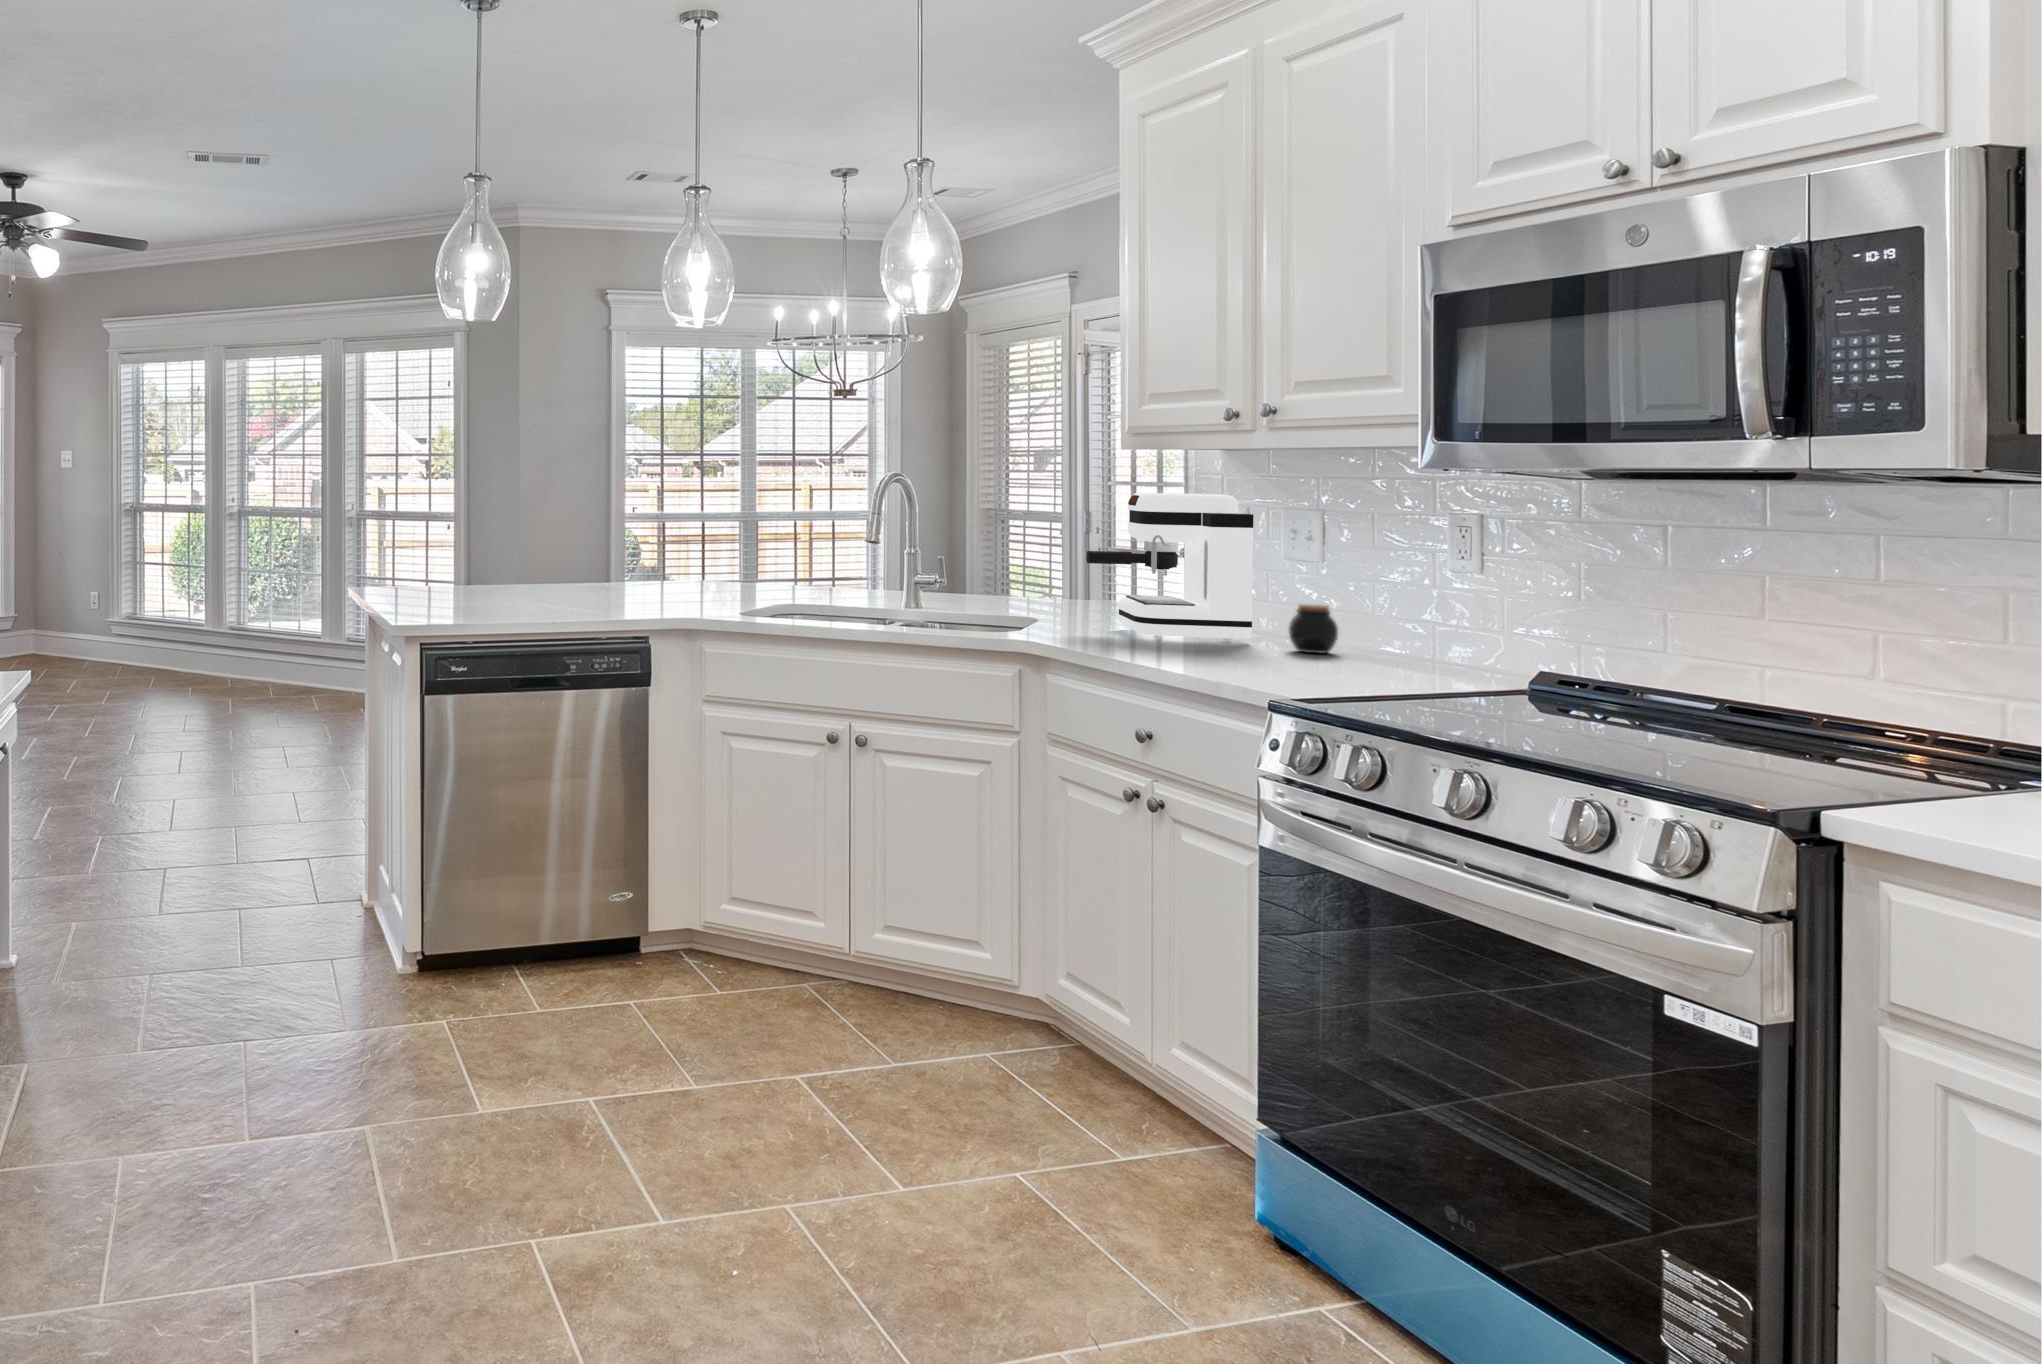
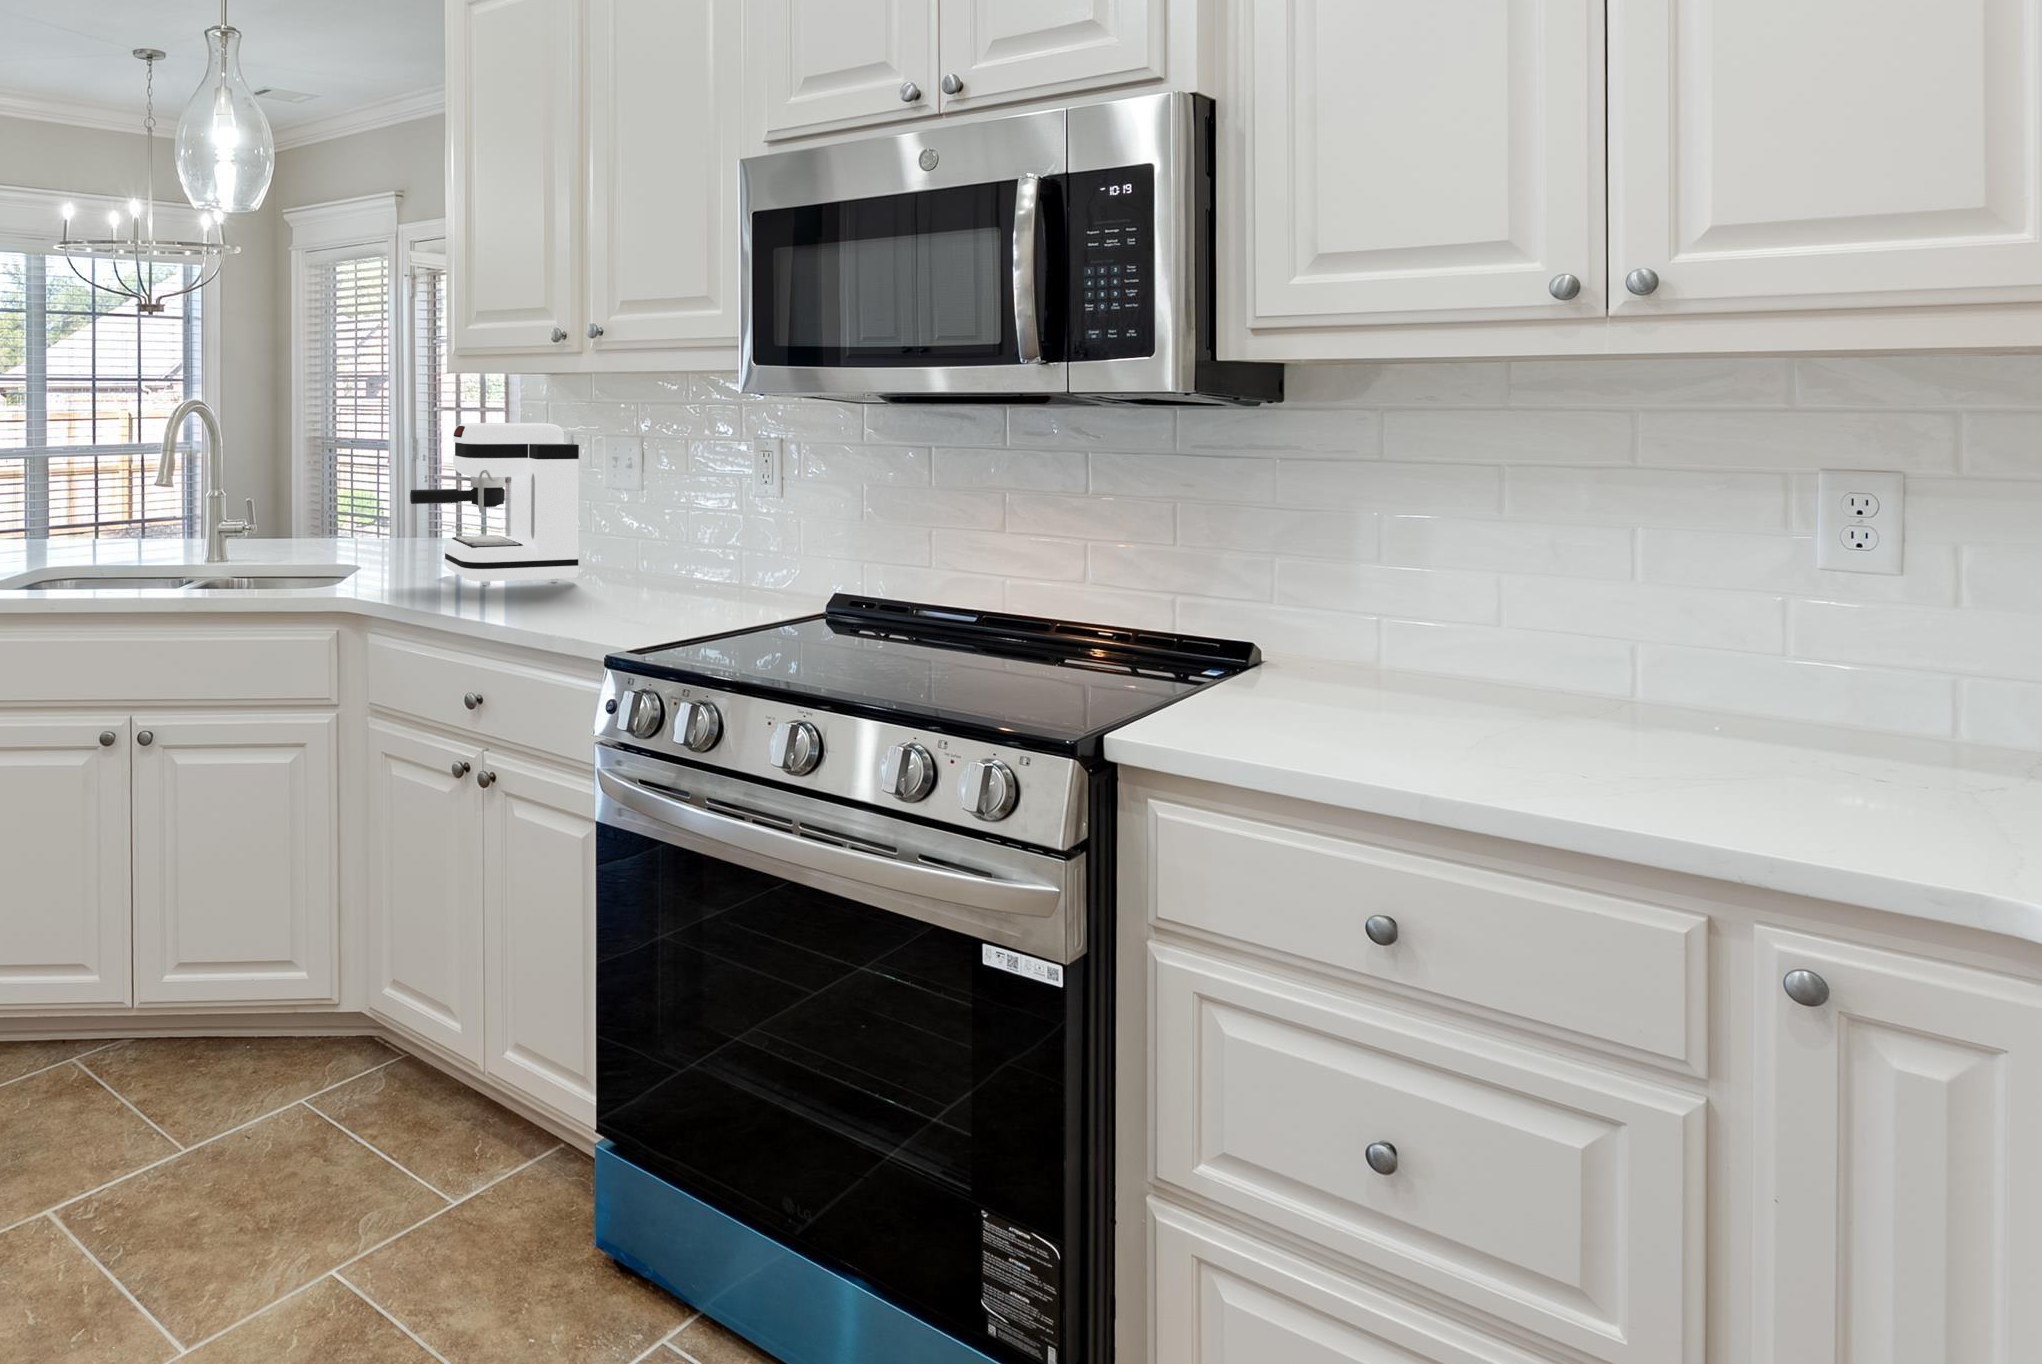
jar: present [1289,604,1338,654] -> none [613,537,659,590]

